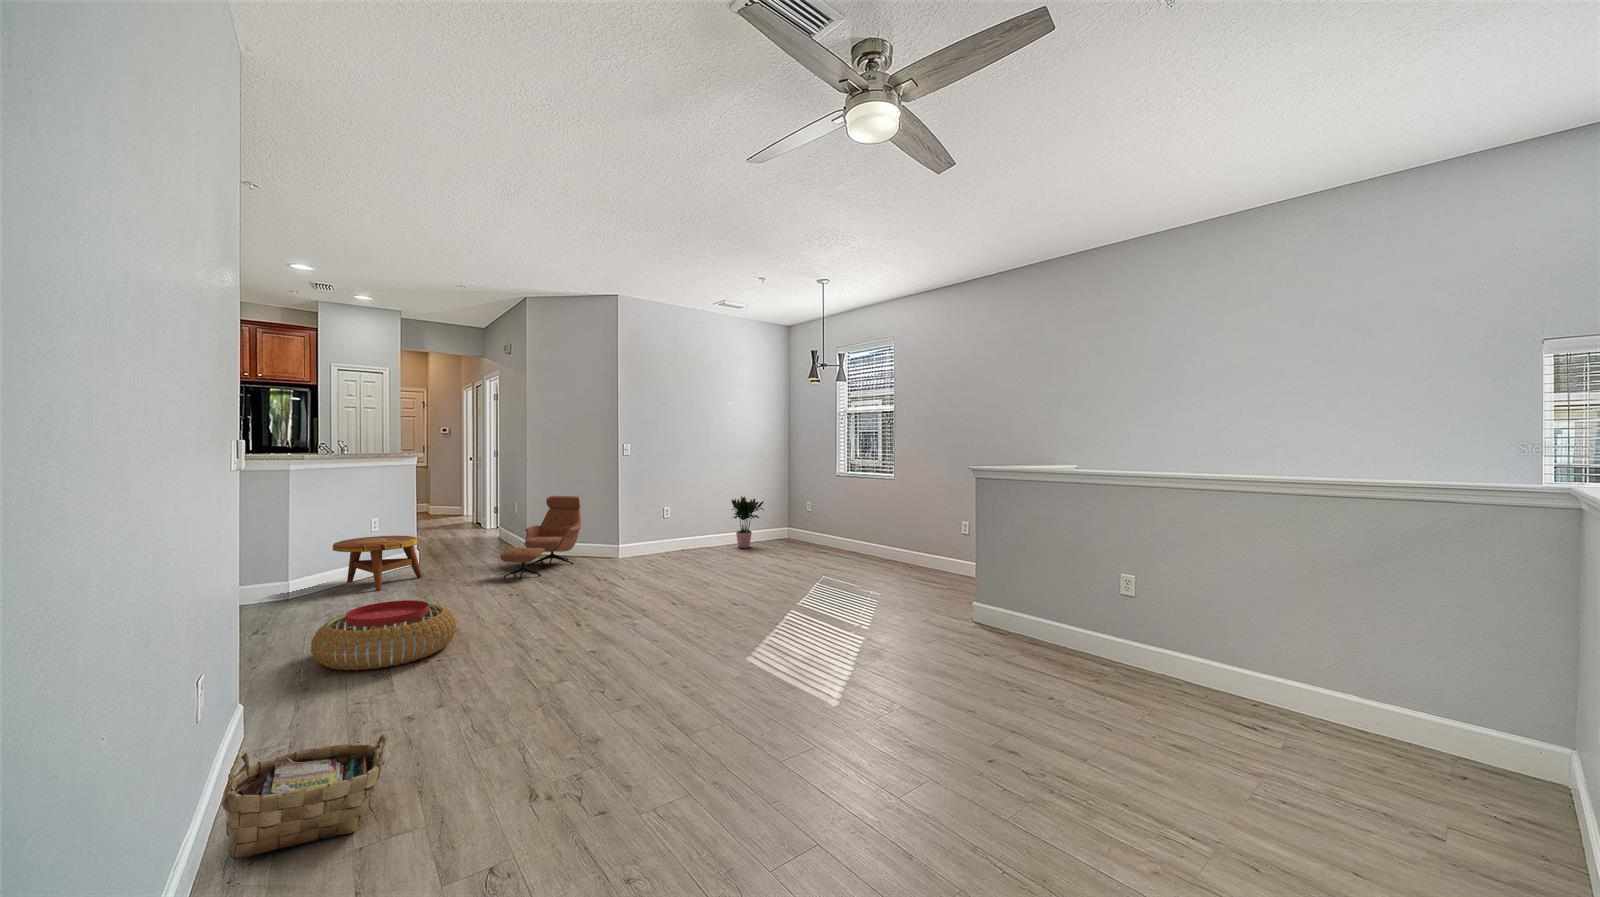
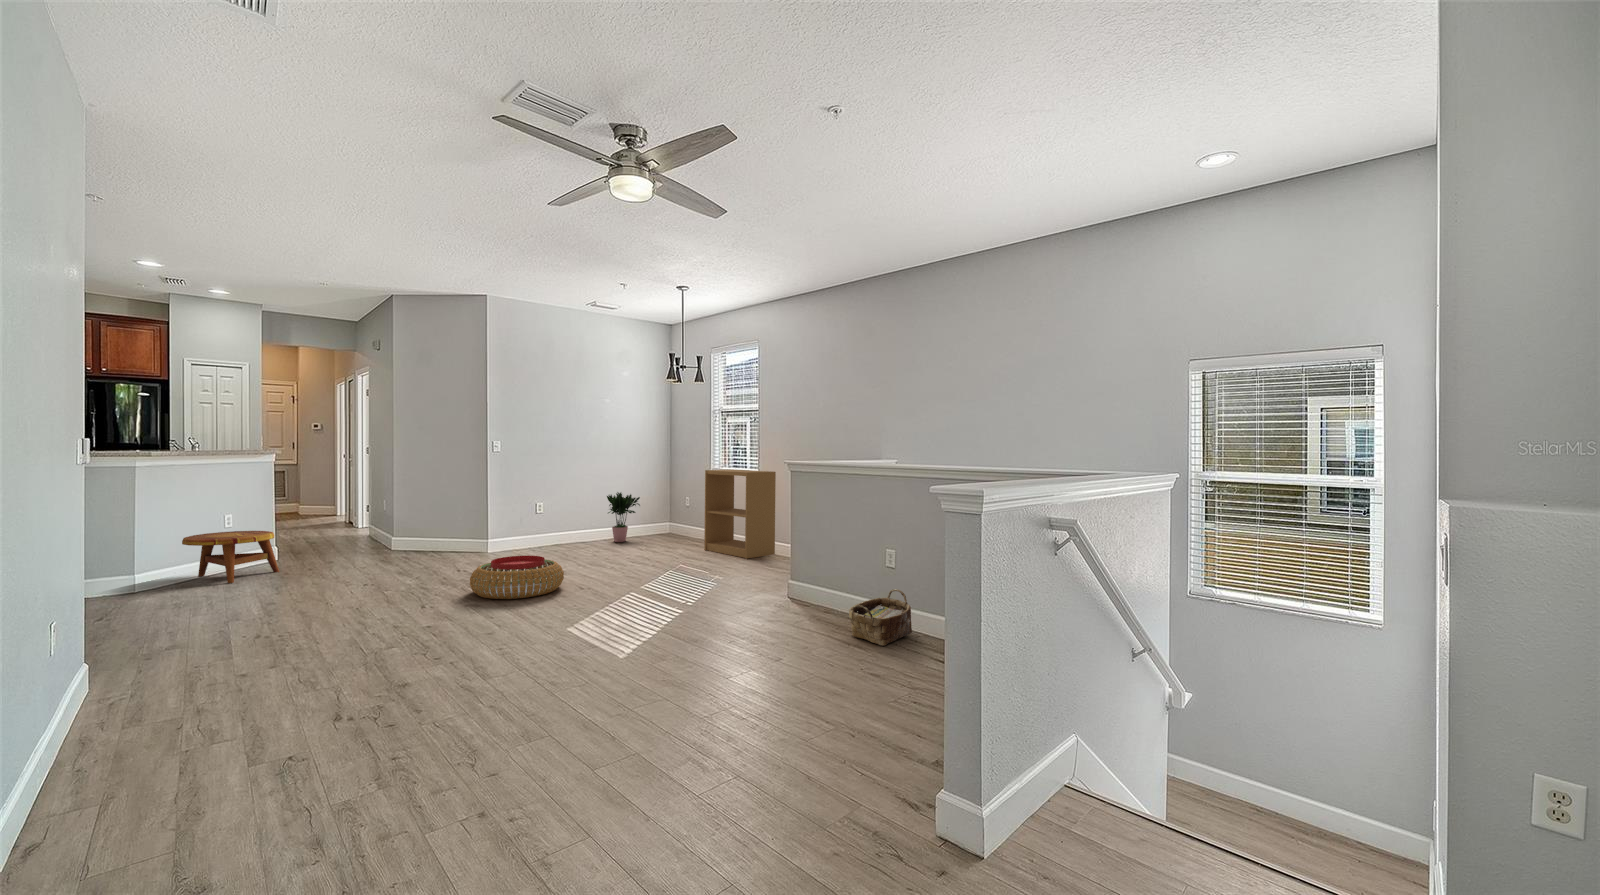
bookshelf: none [837,474,916,570] -> present [704,470,776,559]
lounge chair: present [500,496,581,580] -> none [360,492,450,572]
pouf: present [311,600,457,670] -> present [470,556,564,599]
woven basket: present [222,734,387,860] -> present [849,589,912,646]

